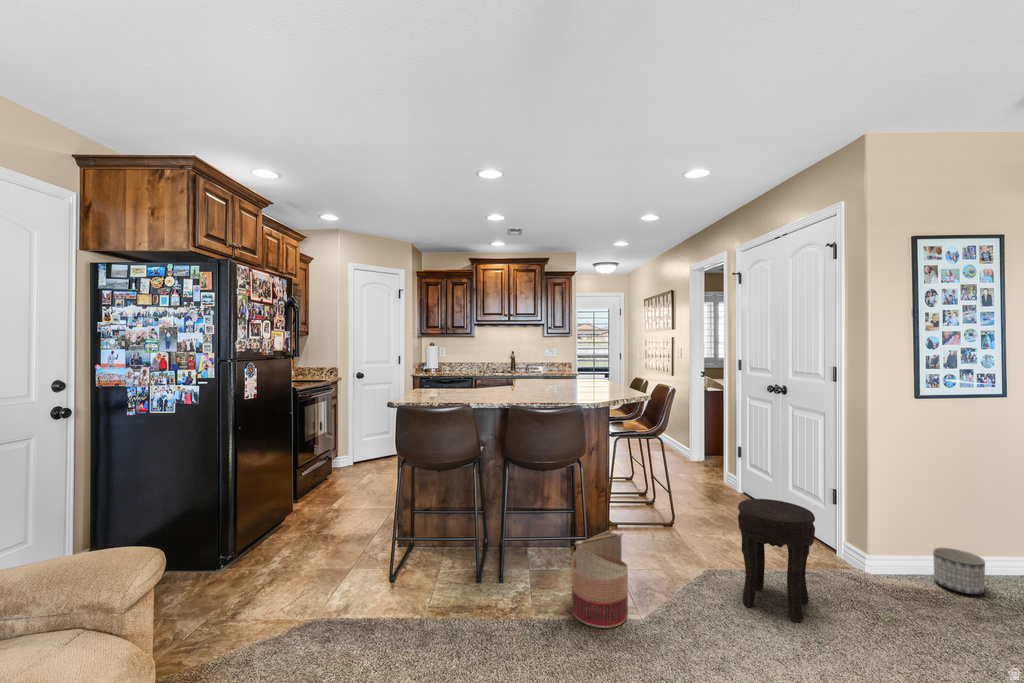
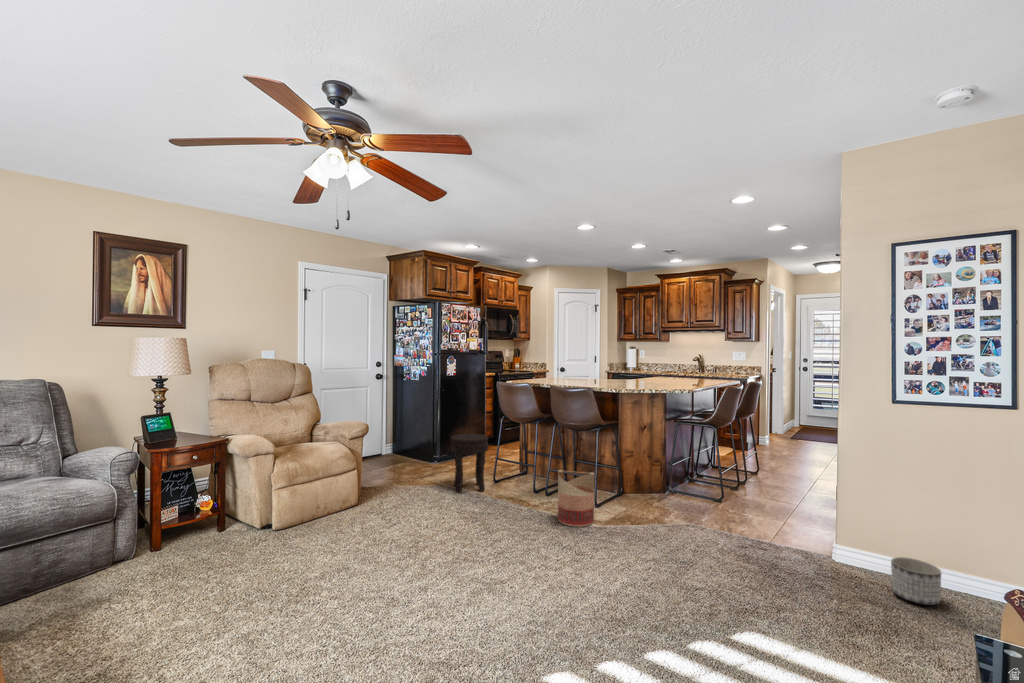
side table: present [738,499,815,622] -> present [451,434,488,493]

